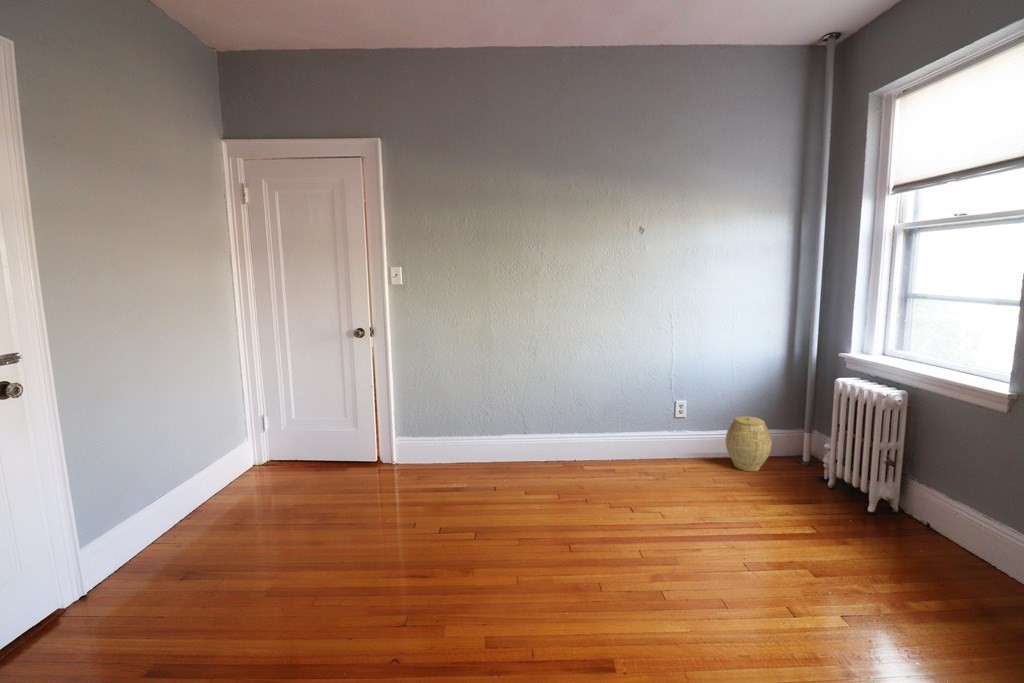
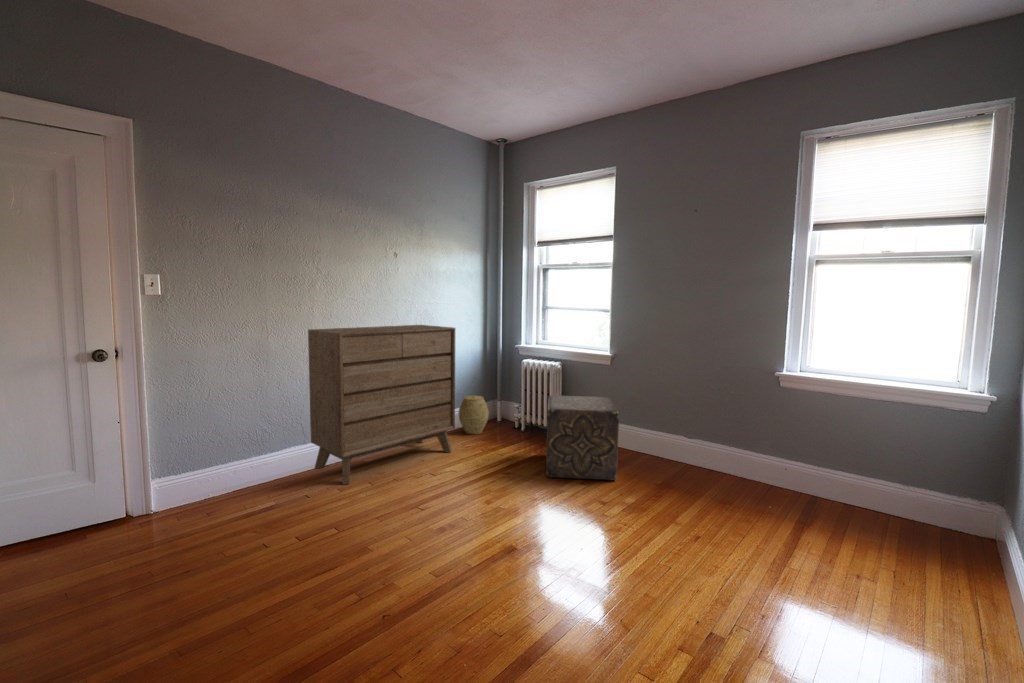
dresser: none [528,316,699,489] -> present [308,325,455,484]
ottoman: none [785,446,973,639] -> present [546,396,619,480]

